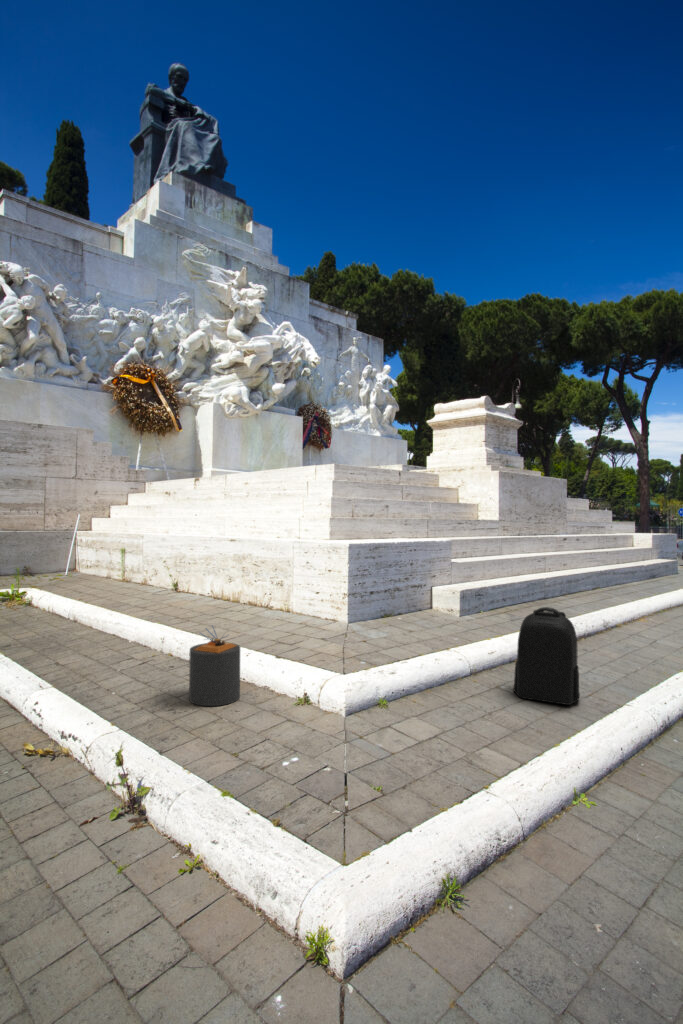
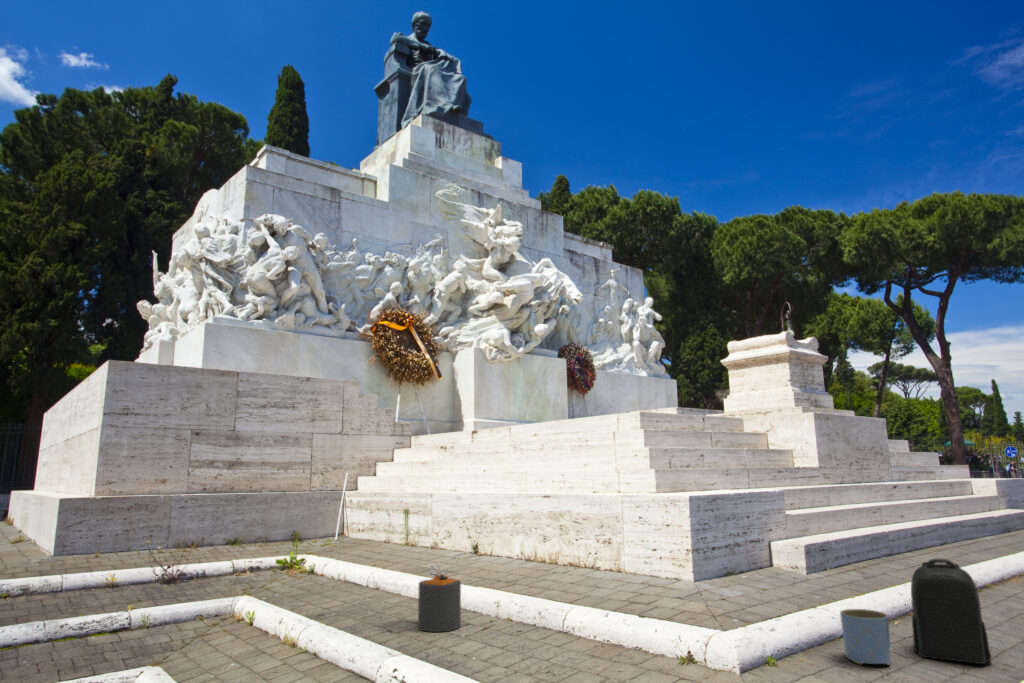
trash can: present [189,628,240,706] -> present [418,567,461,632]
planter: none [444,653,487,707] -> present [840,609,891,665]

